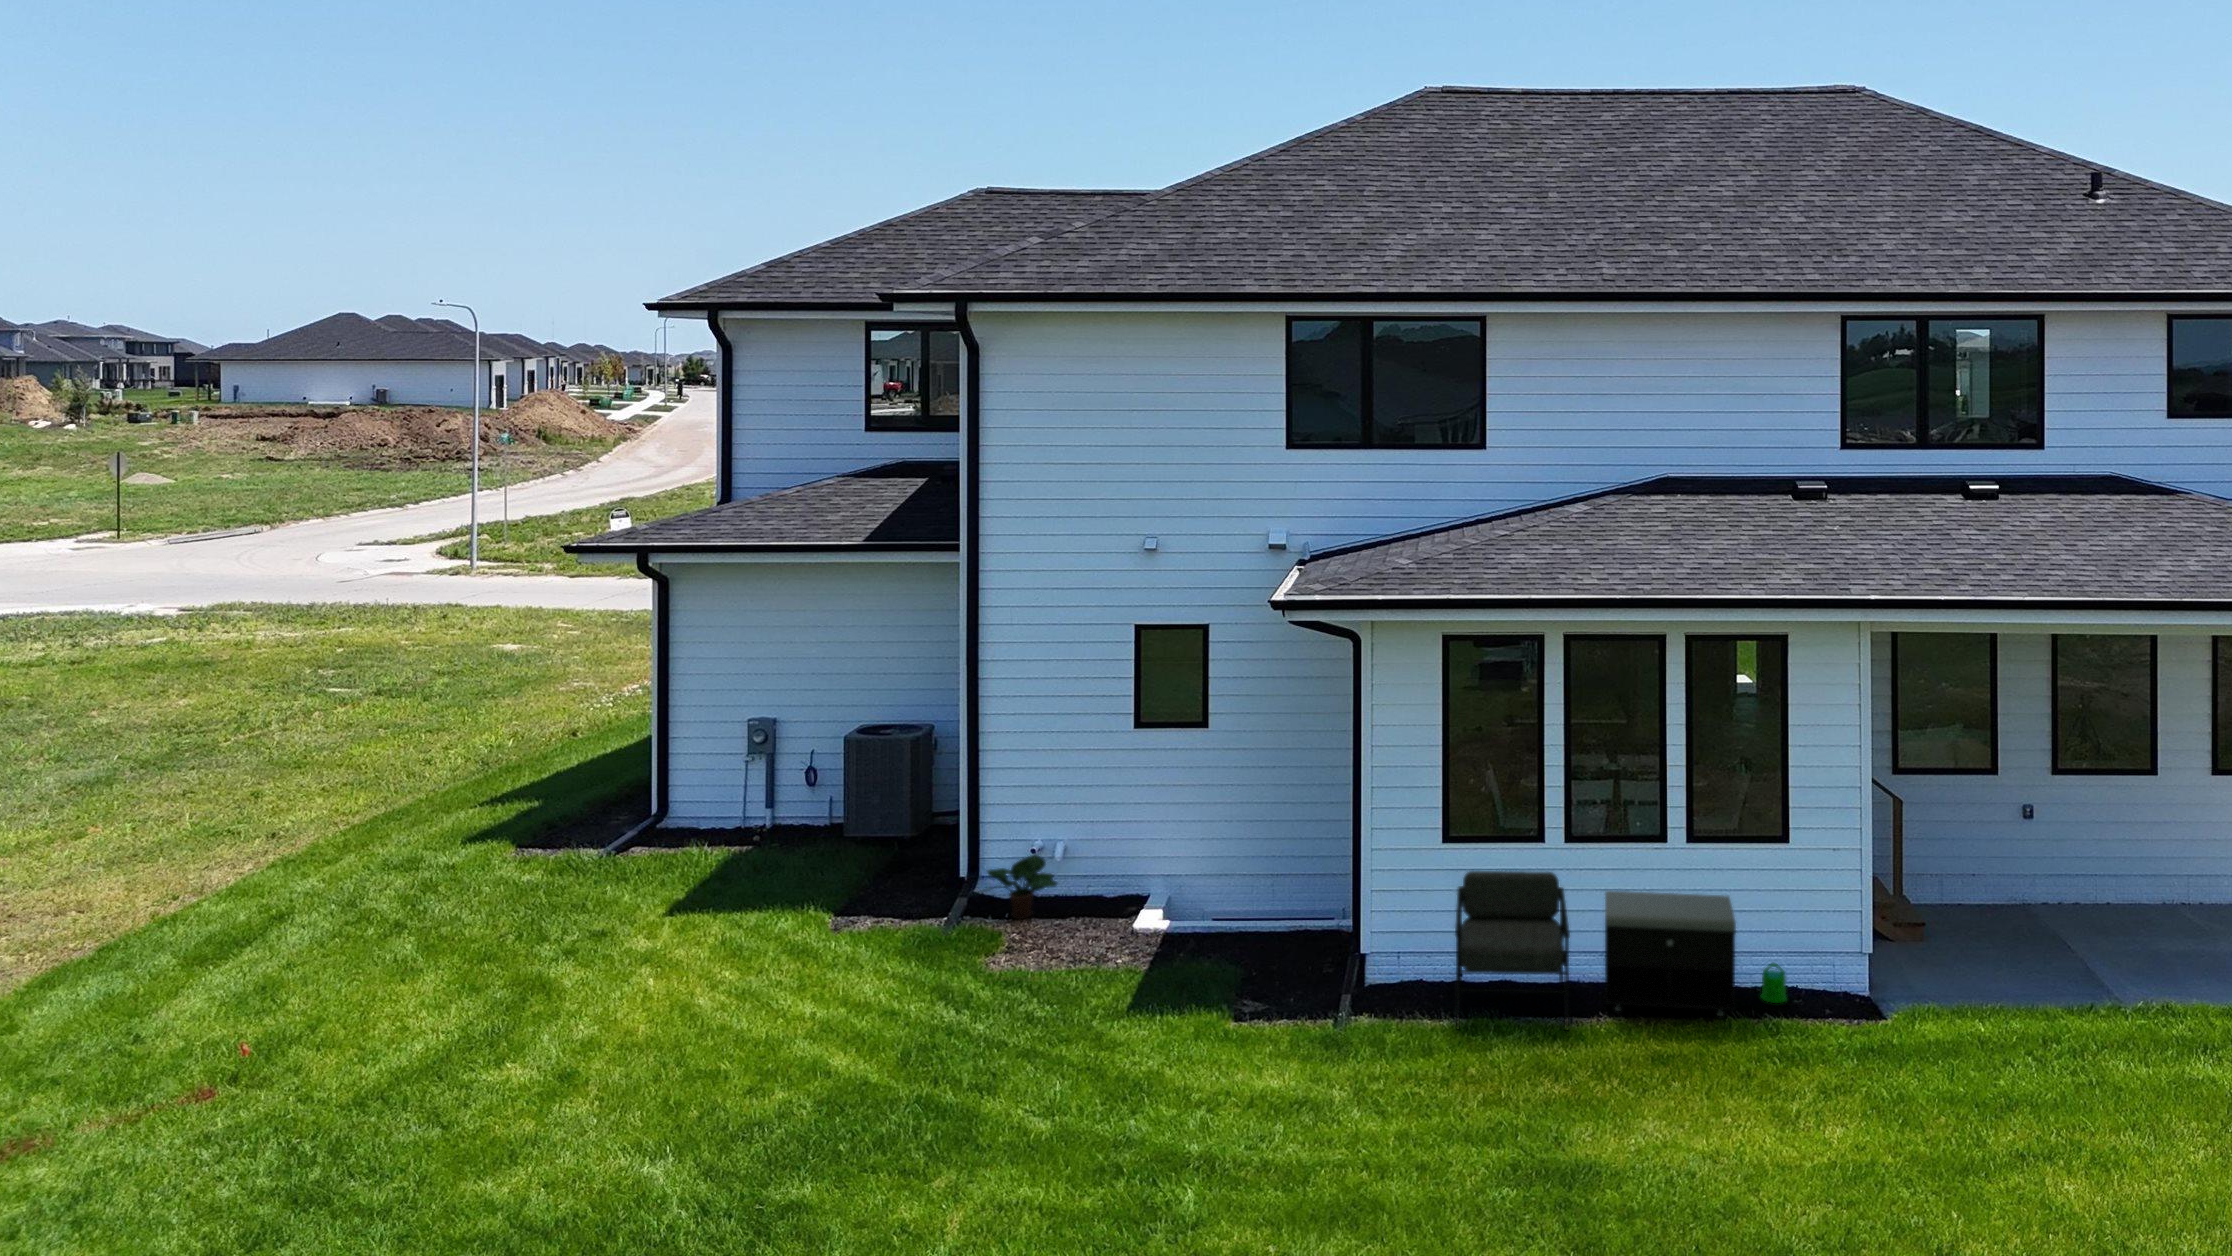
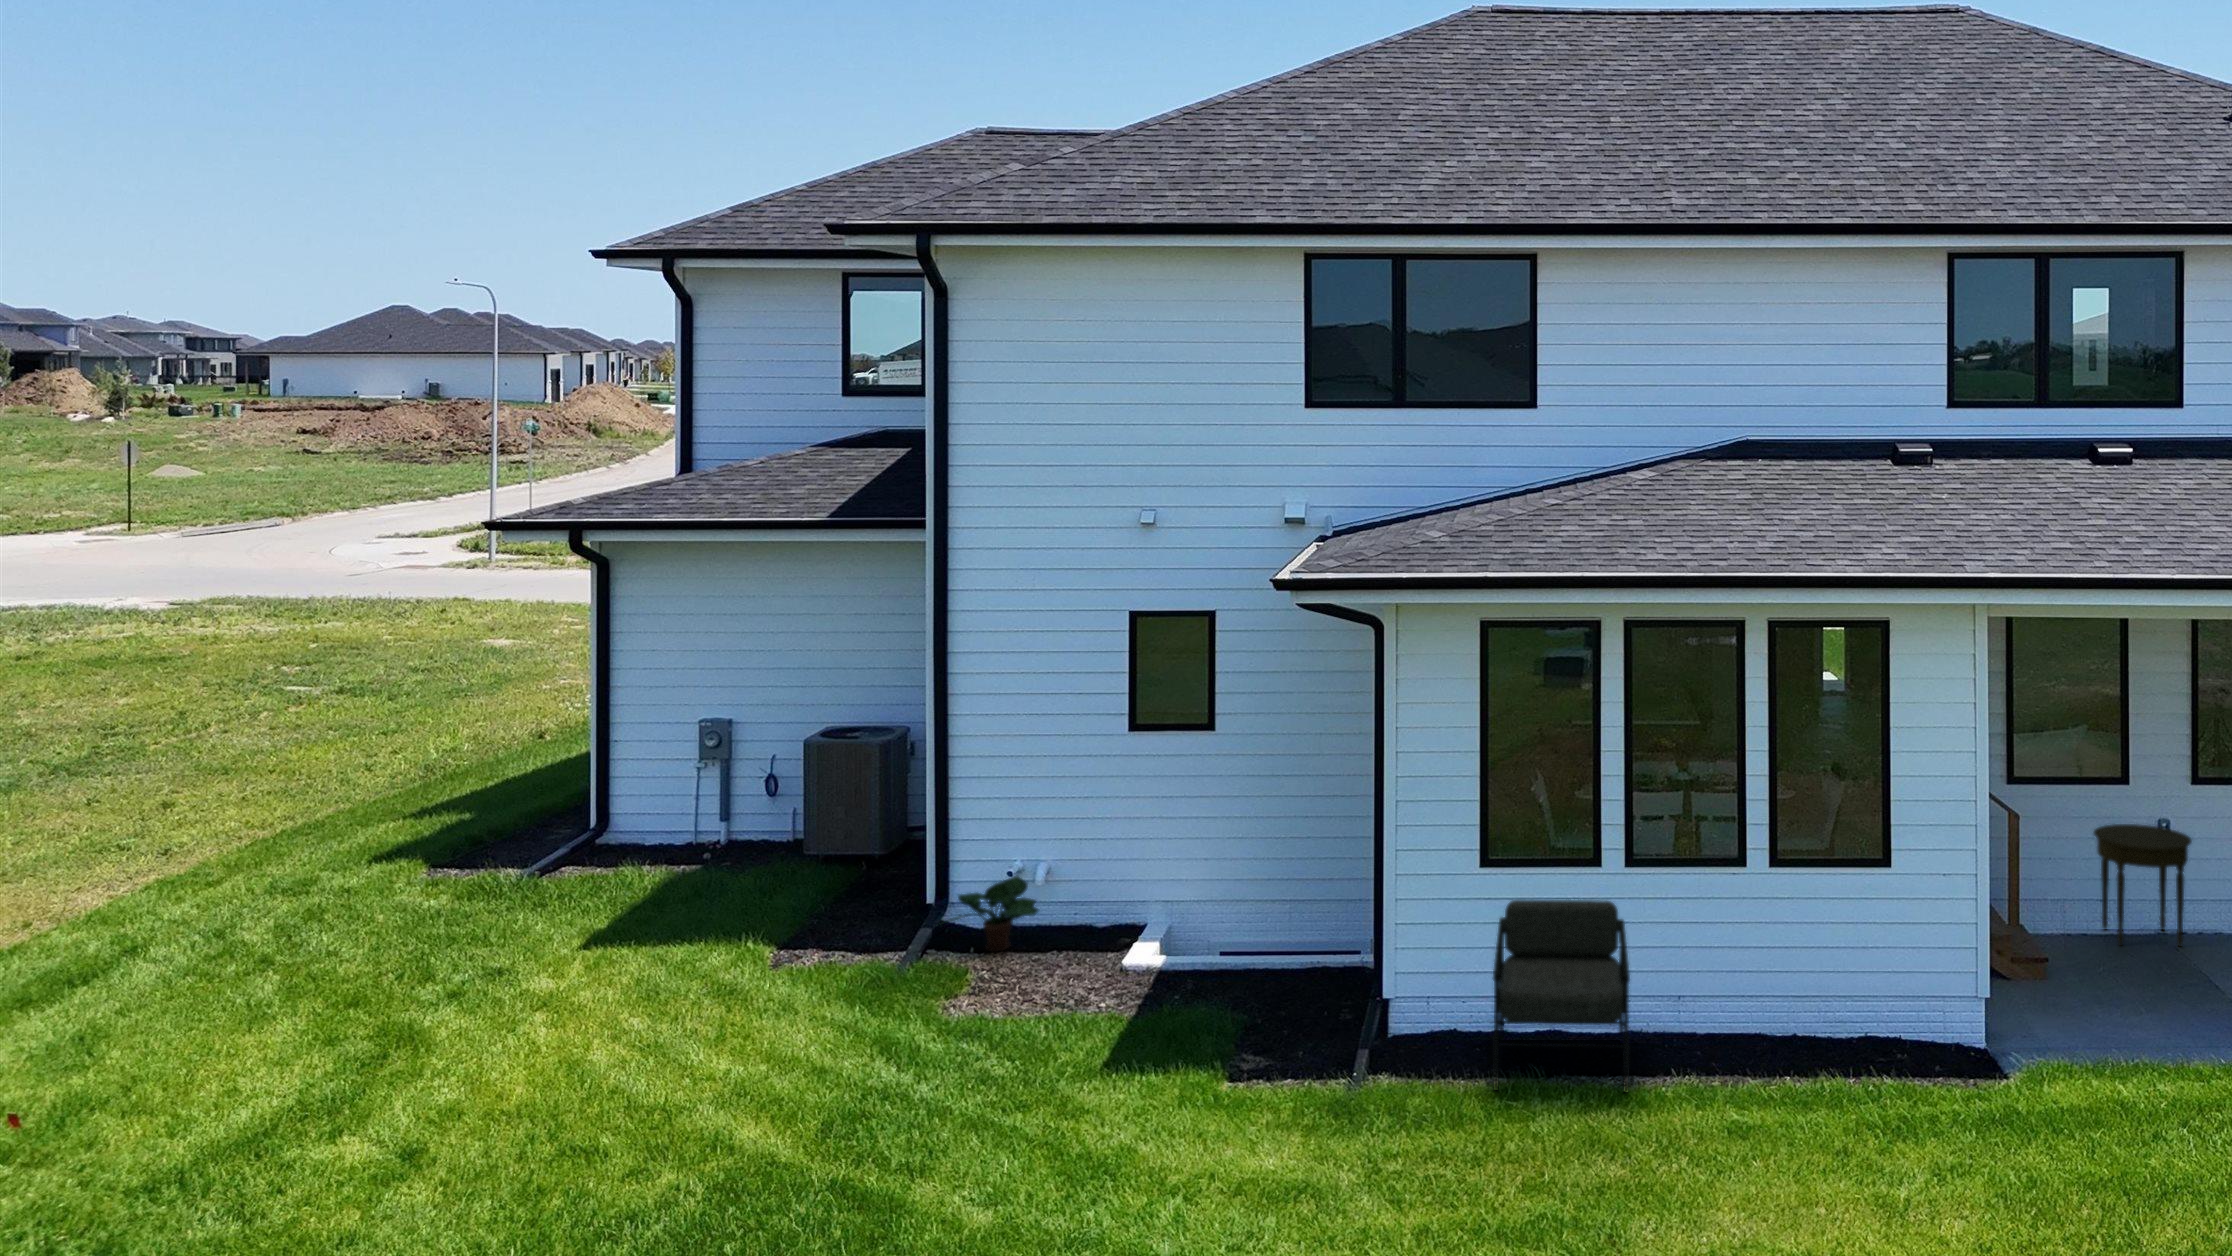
side table: none [1968,810,2053,916] -> present [2094,824,2192,946]
storage bench: present [1605,891,1736,1016] -> none [1672,923,1828,1074]
watering can: present [1761,963,1787,1003] -> none [1856,1009,1889,1057]

